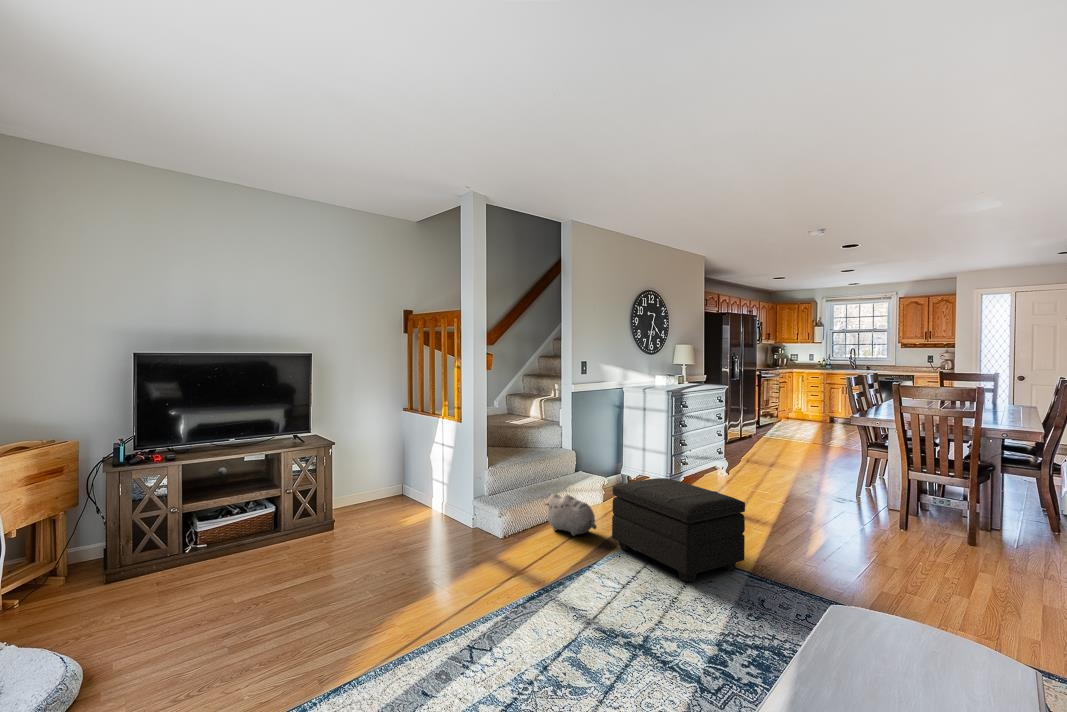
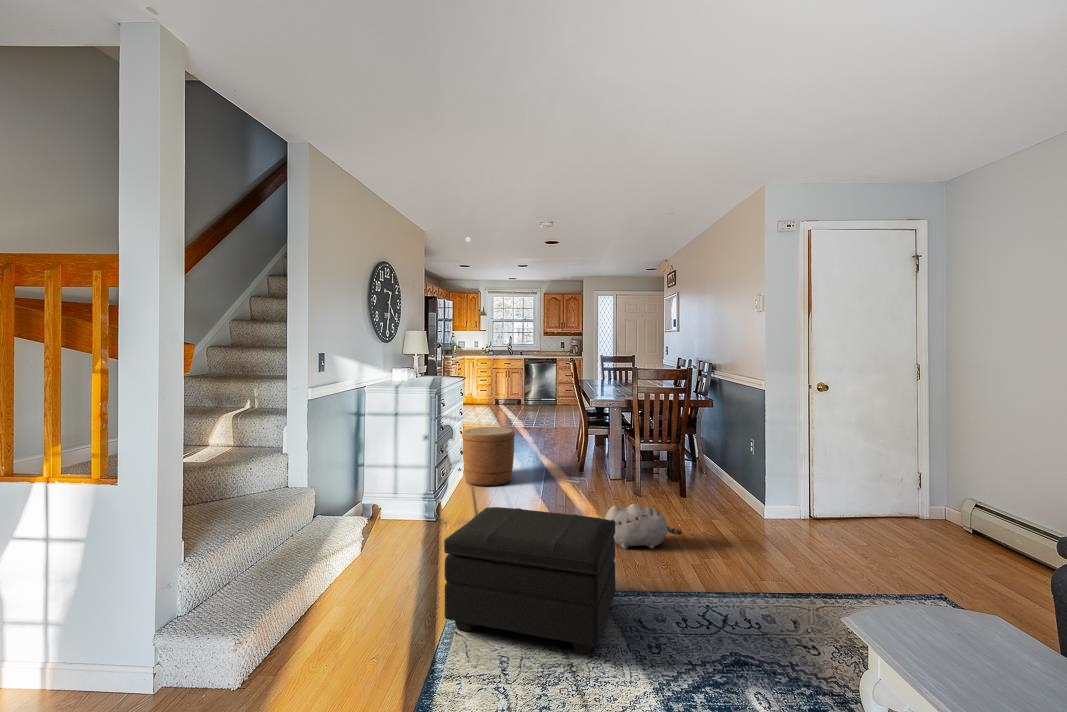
woven basket: none [717,433,769,487] -> present [462,427,515,486]
plush toy: present [545,493,597,536] -> present [605,504,682,549]

